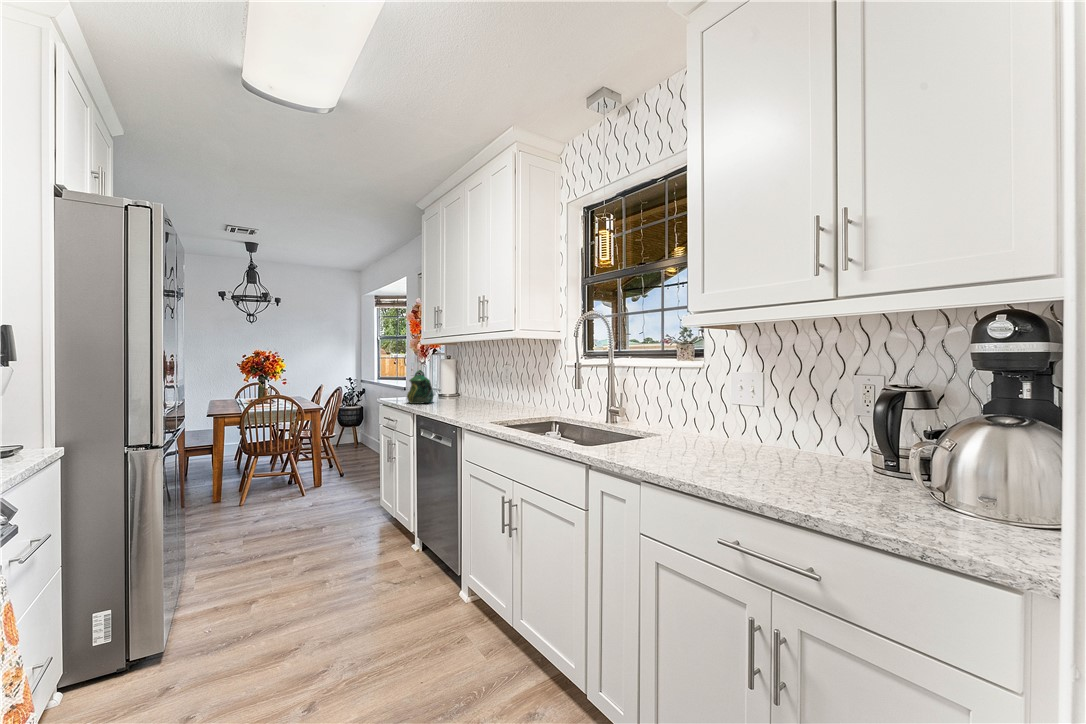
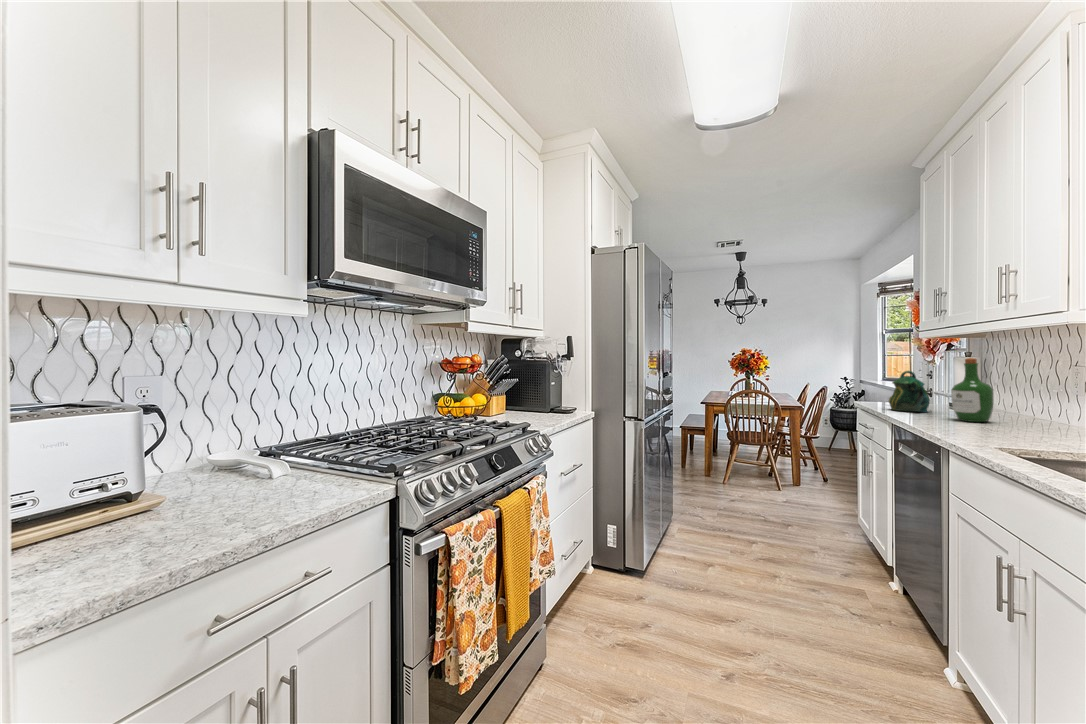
wine bottle: none [451,359,474,407] -> present [951,358,994,422]

